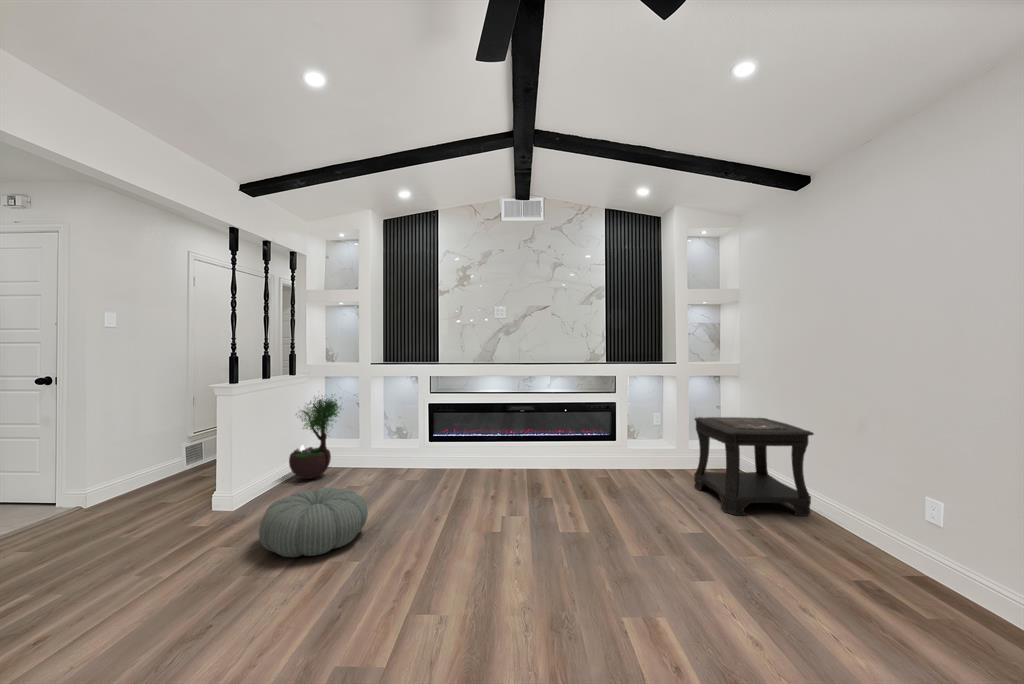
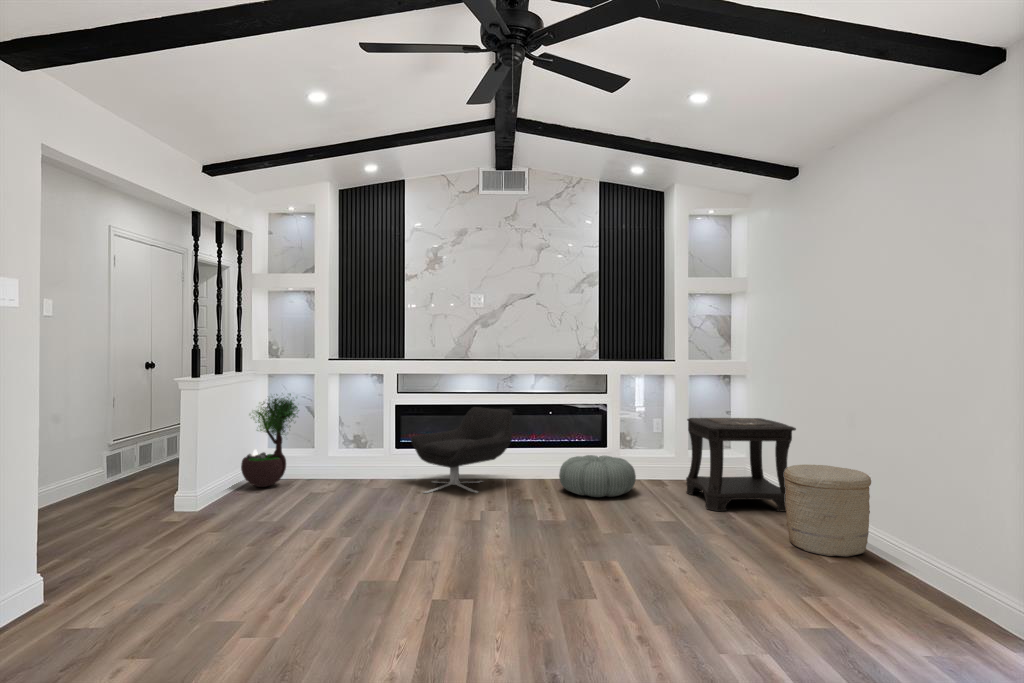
lounge chair: none [441,404,531,487] -> present [411,407,512,493]
woven basket: none [830,480,948,600] -> present [784,464,871,557]
pouf: present [259,487,368,557] -> present [559,455,636,497]

